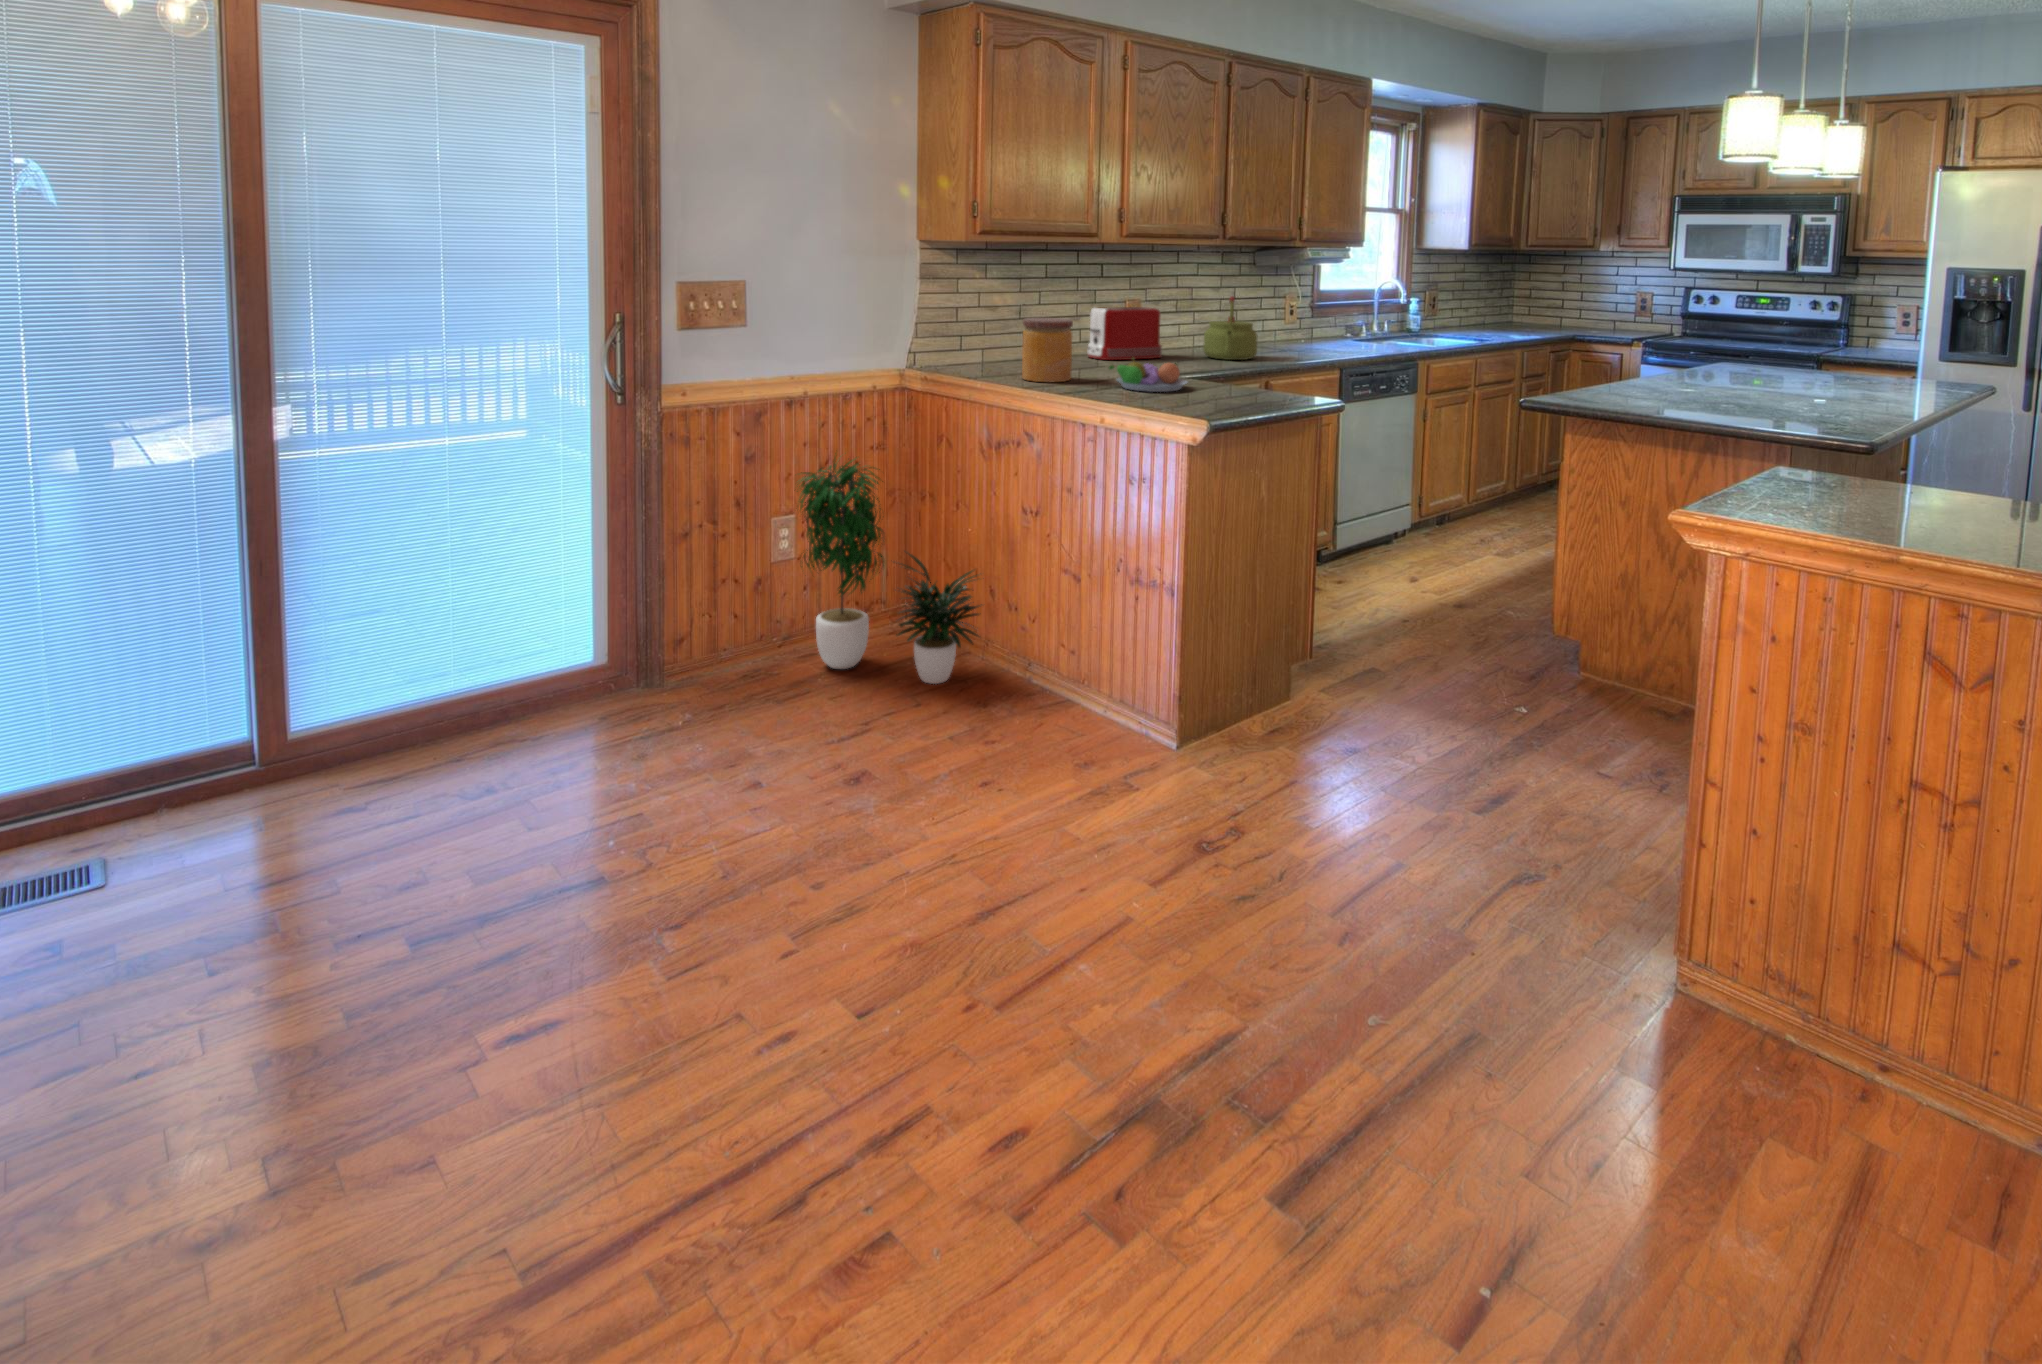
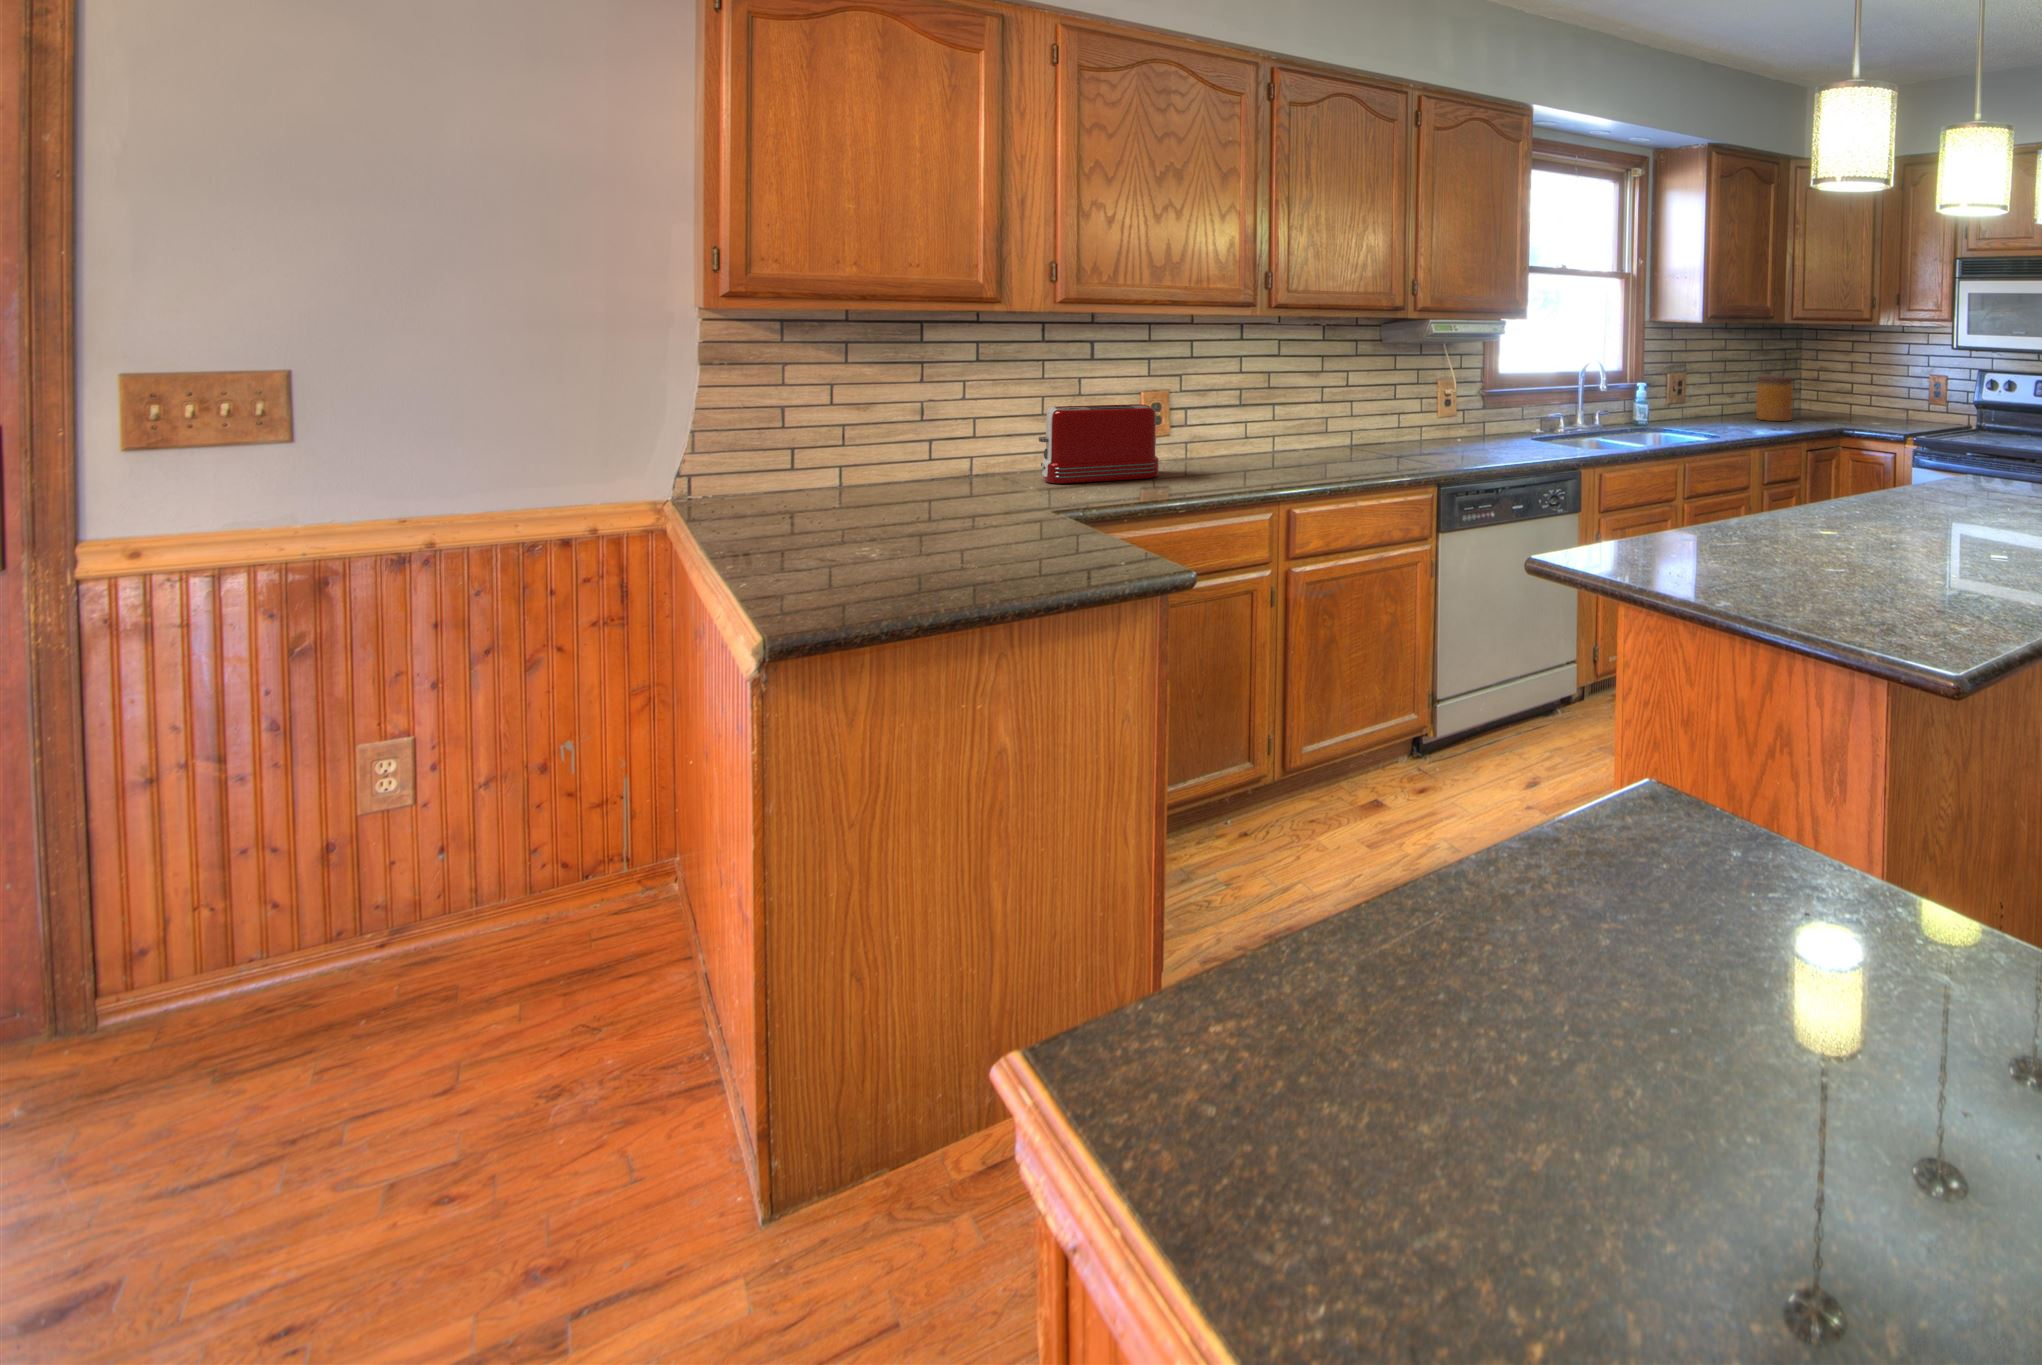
kettle: present [1203,296,1257,360] -> none [1222,389,1299,481]
jar: present [1022,318,1073,382] -> present [1756,375,1793,421]
fruit bowl: present [1109,357,1187,392] -> none [856,497,998,561]
potted plant: present [797,458,982,684] -> none [248,659,601,1079]

